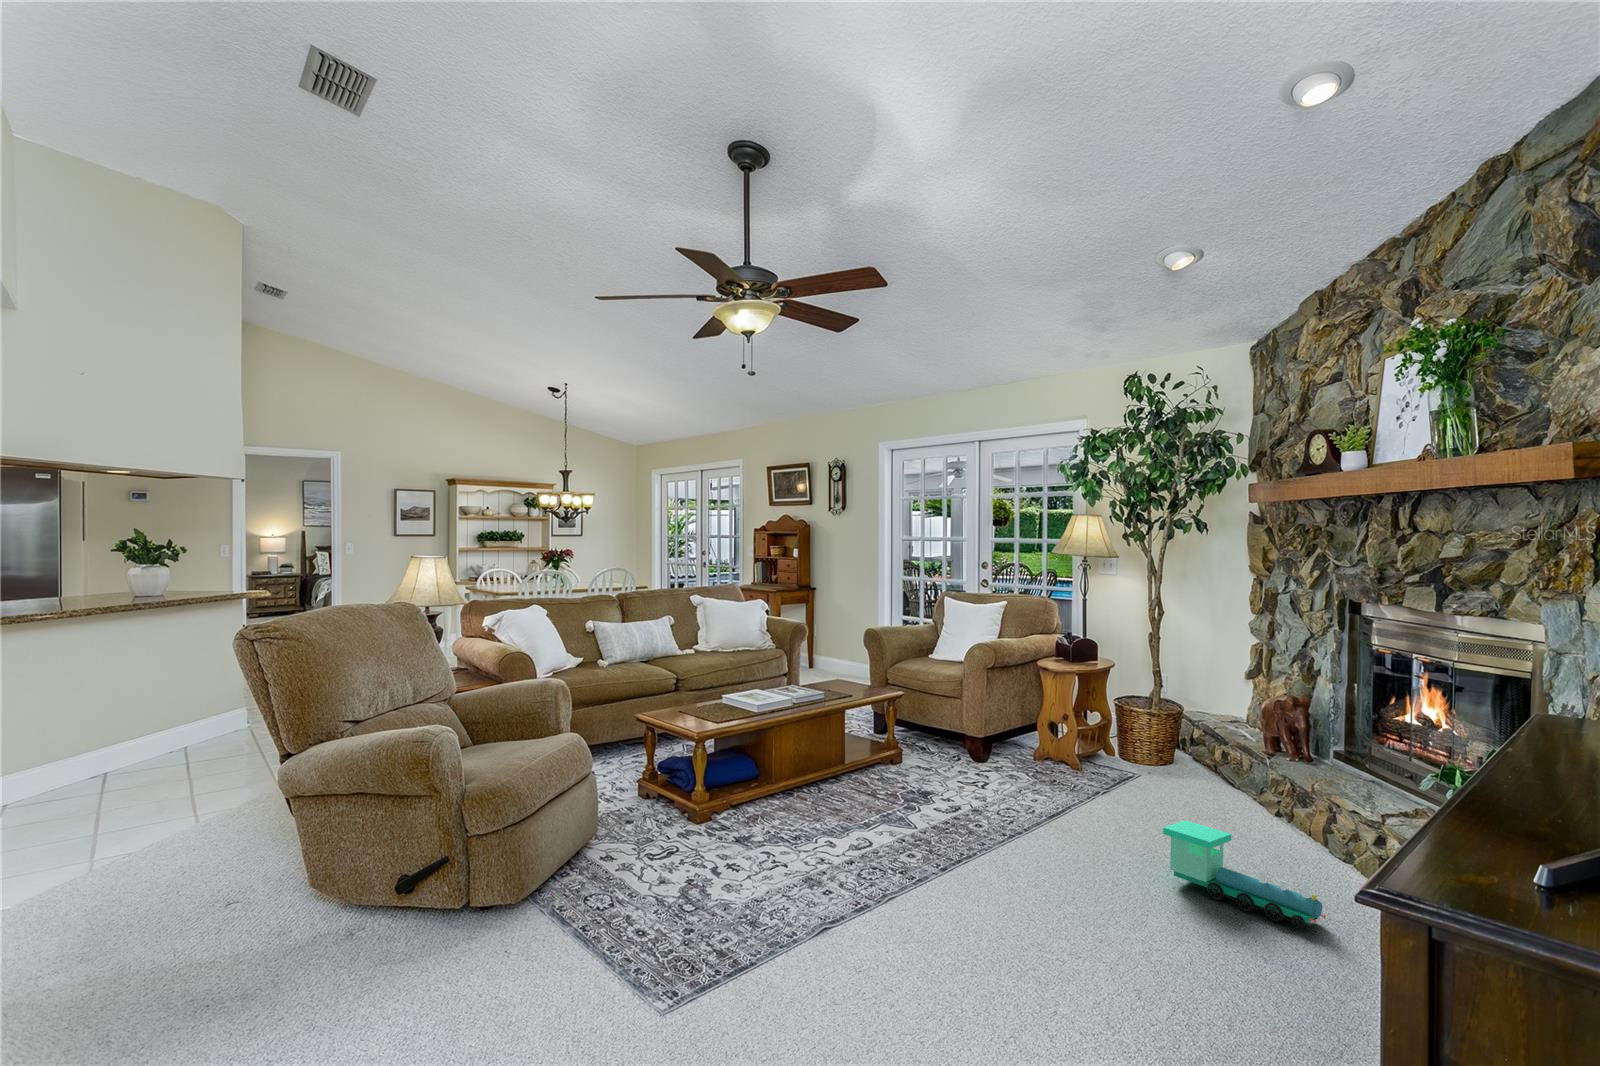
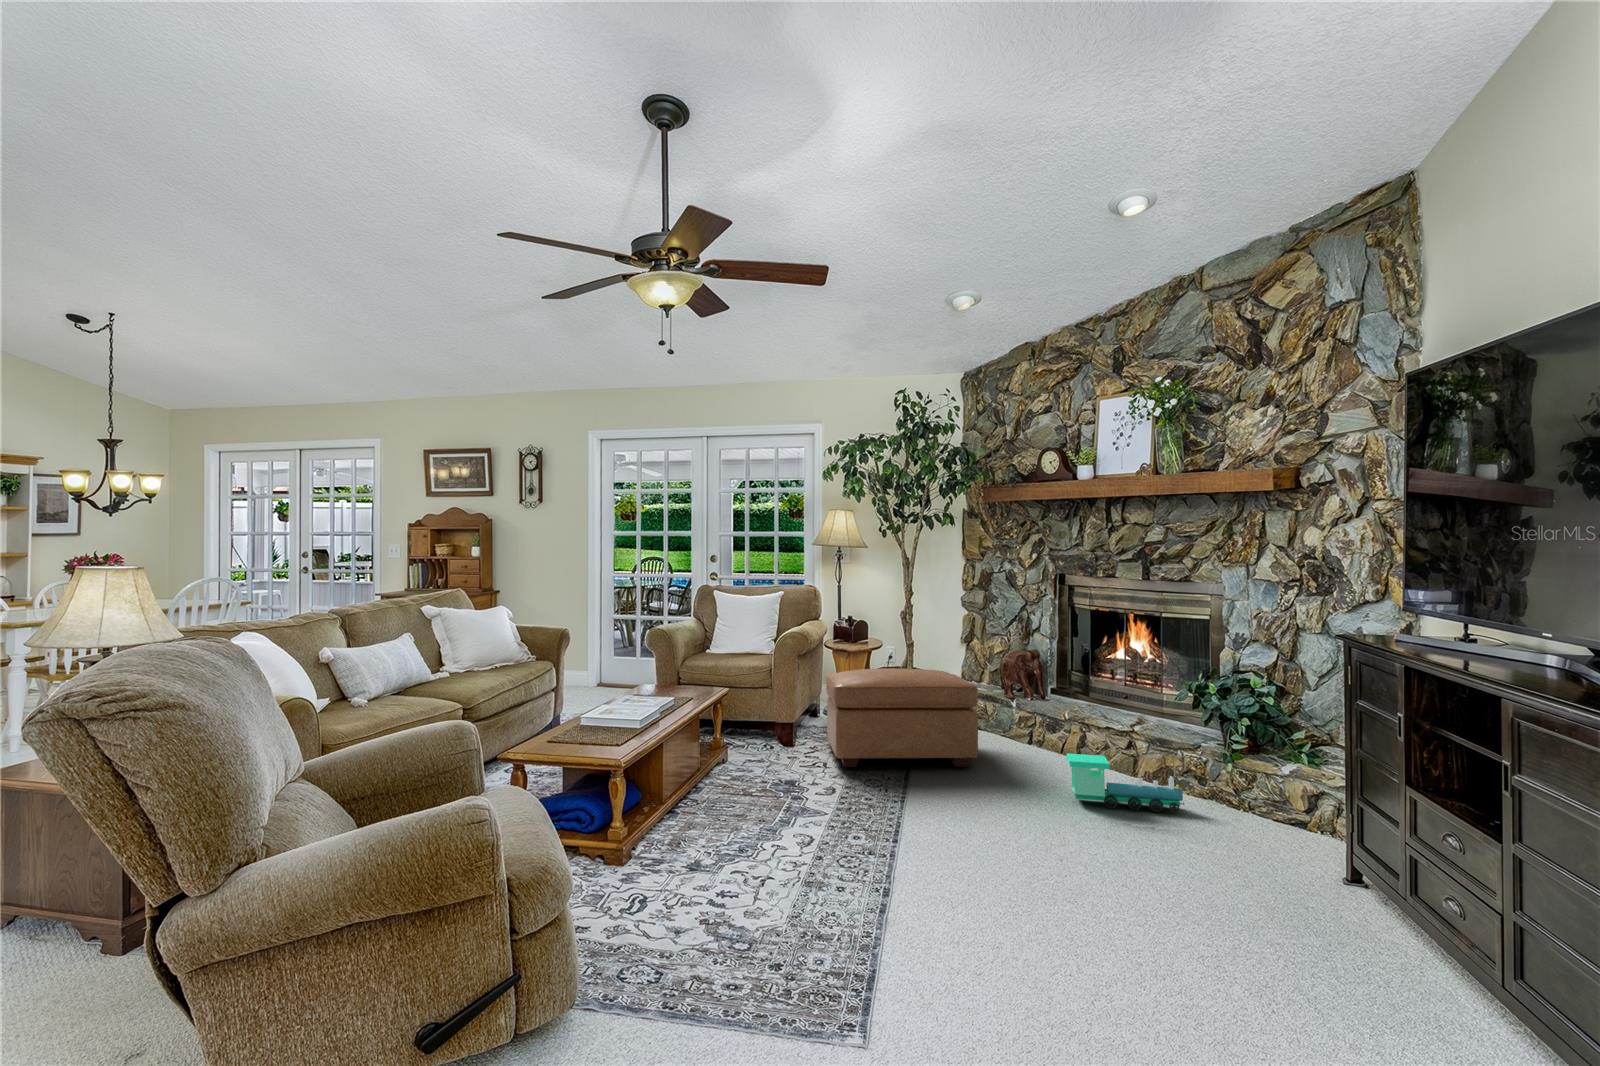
ottoman: none [966,689,1149,815] -> present [826,668,978,767]

